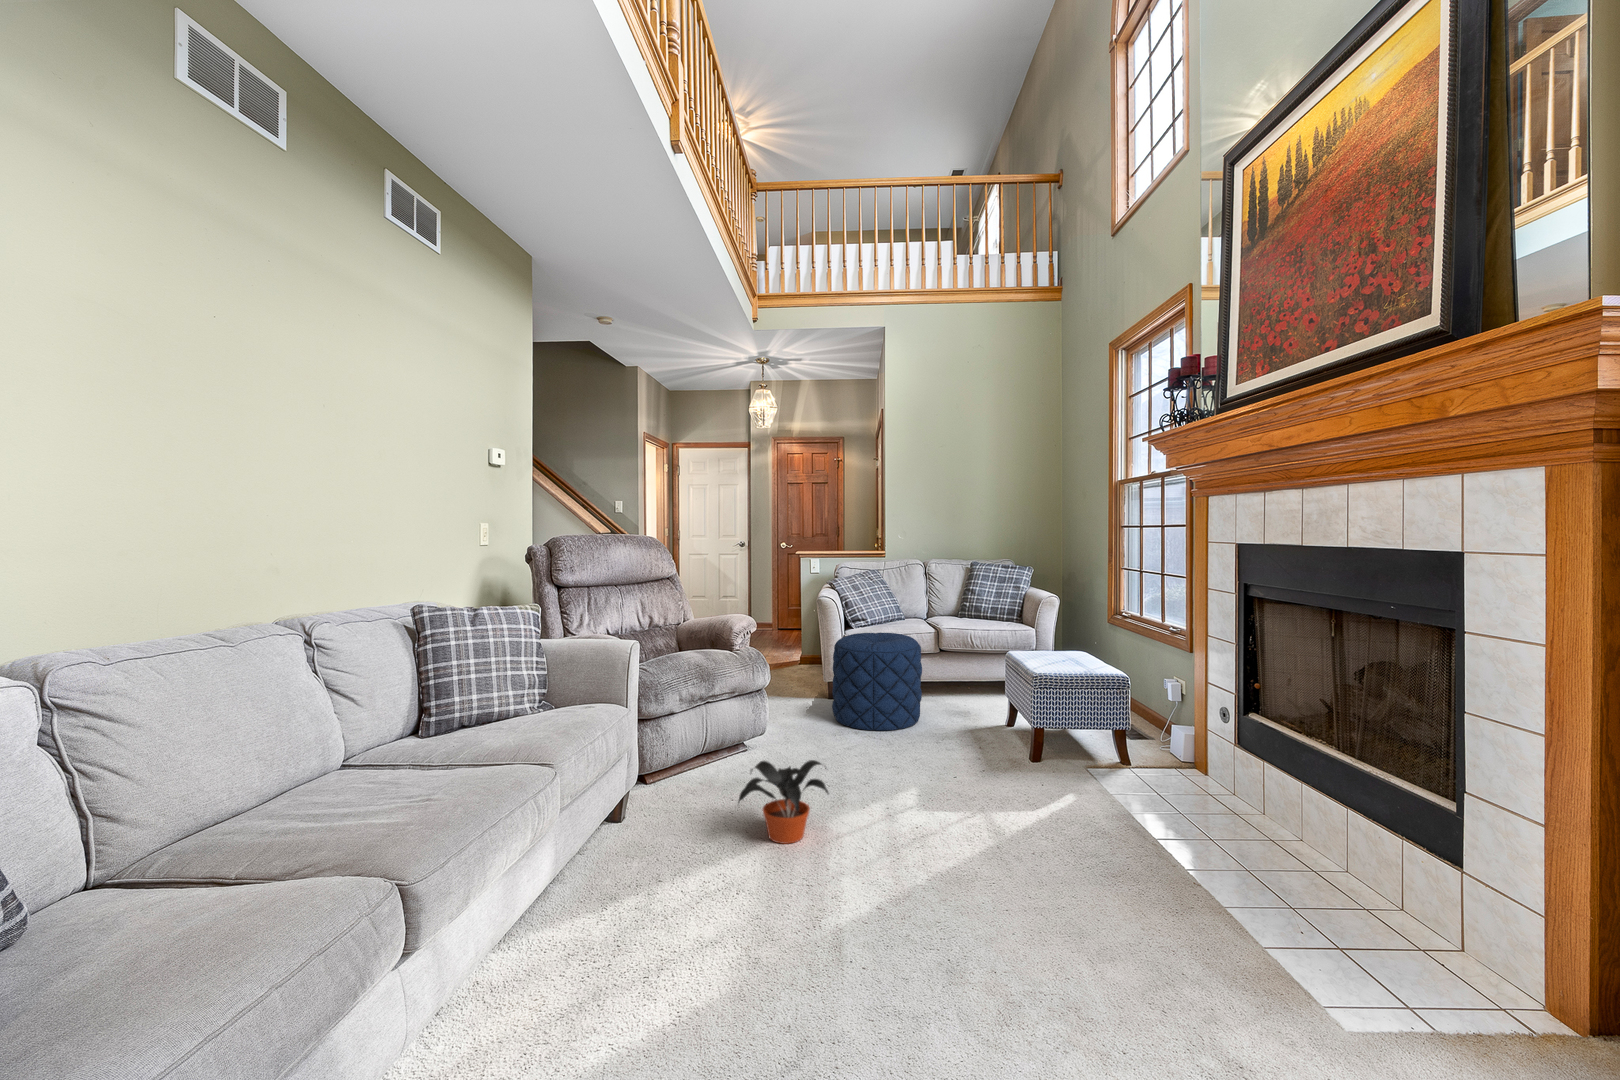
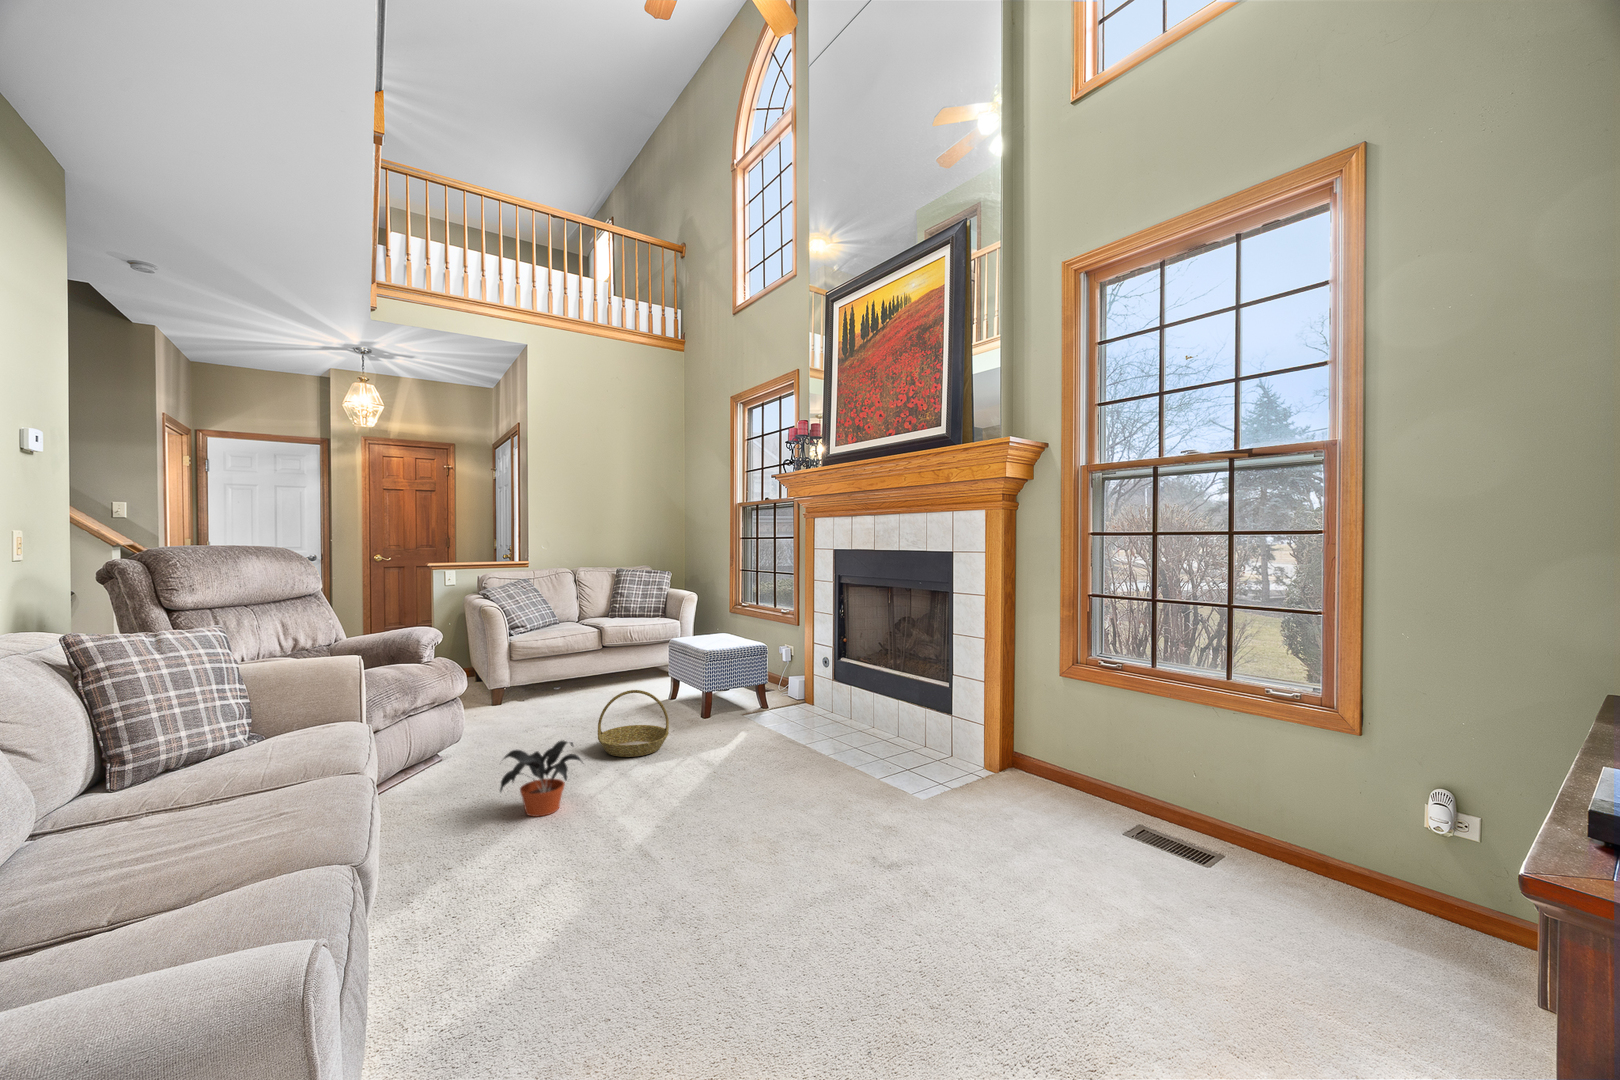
pouf: present [832,633,922,731] -> none [512,634,599,724]
basket: none [885,710,969,793] -> present [598,690,669,757]

